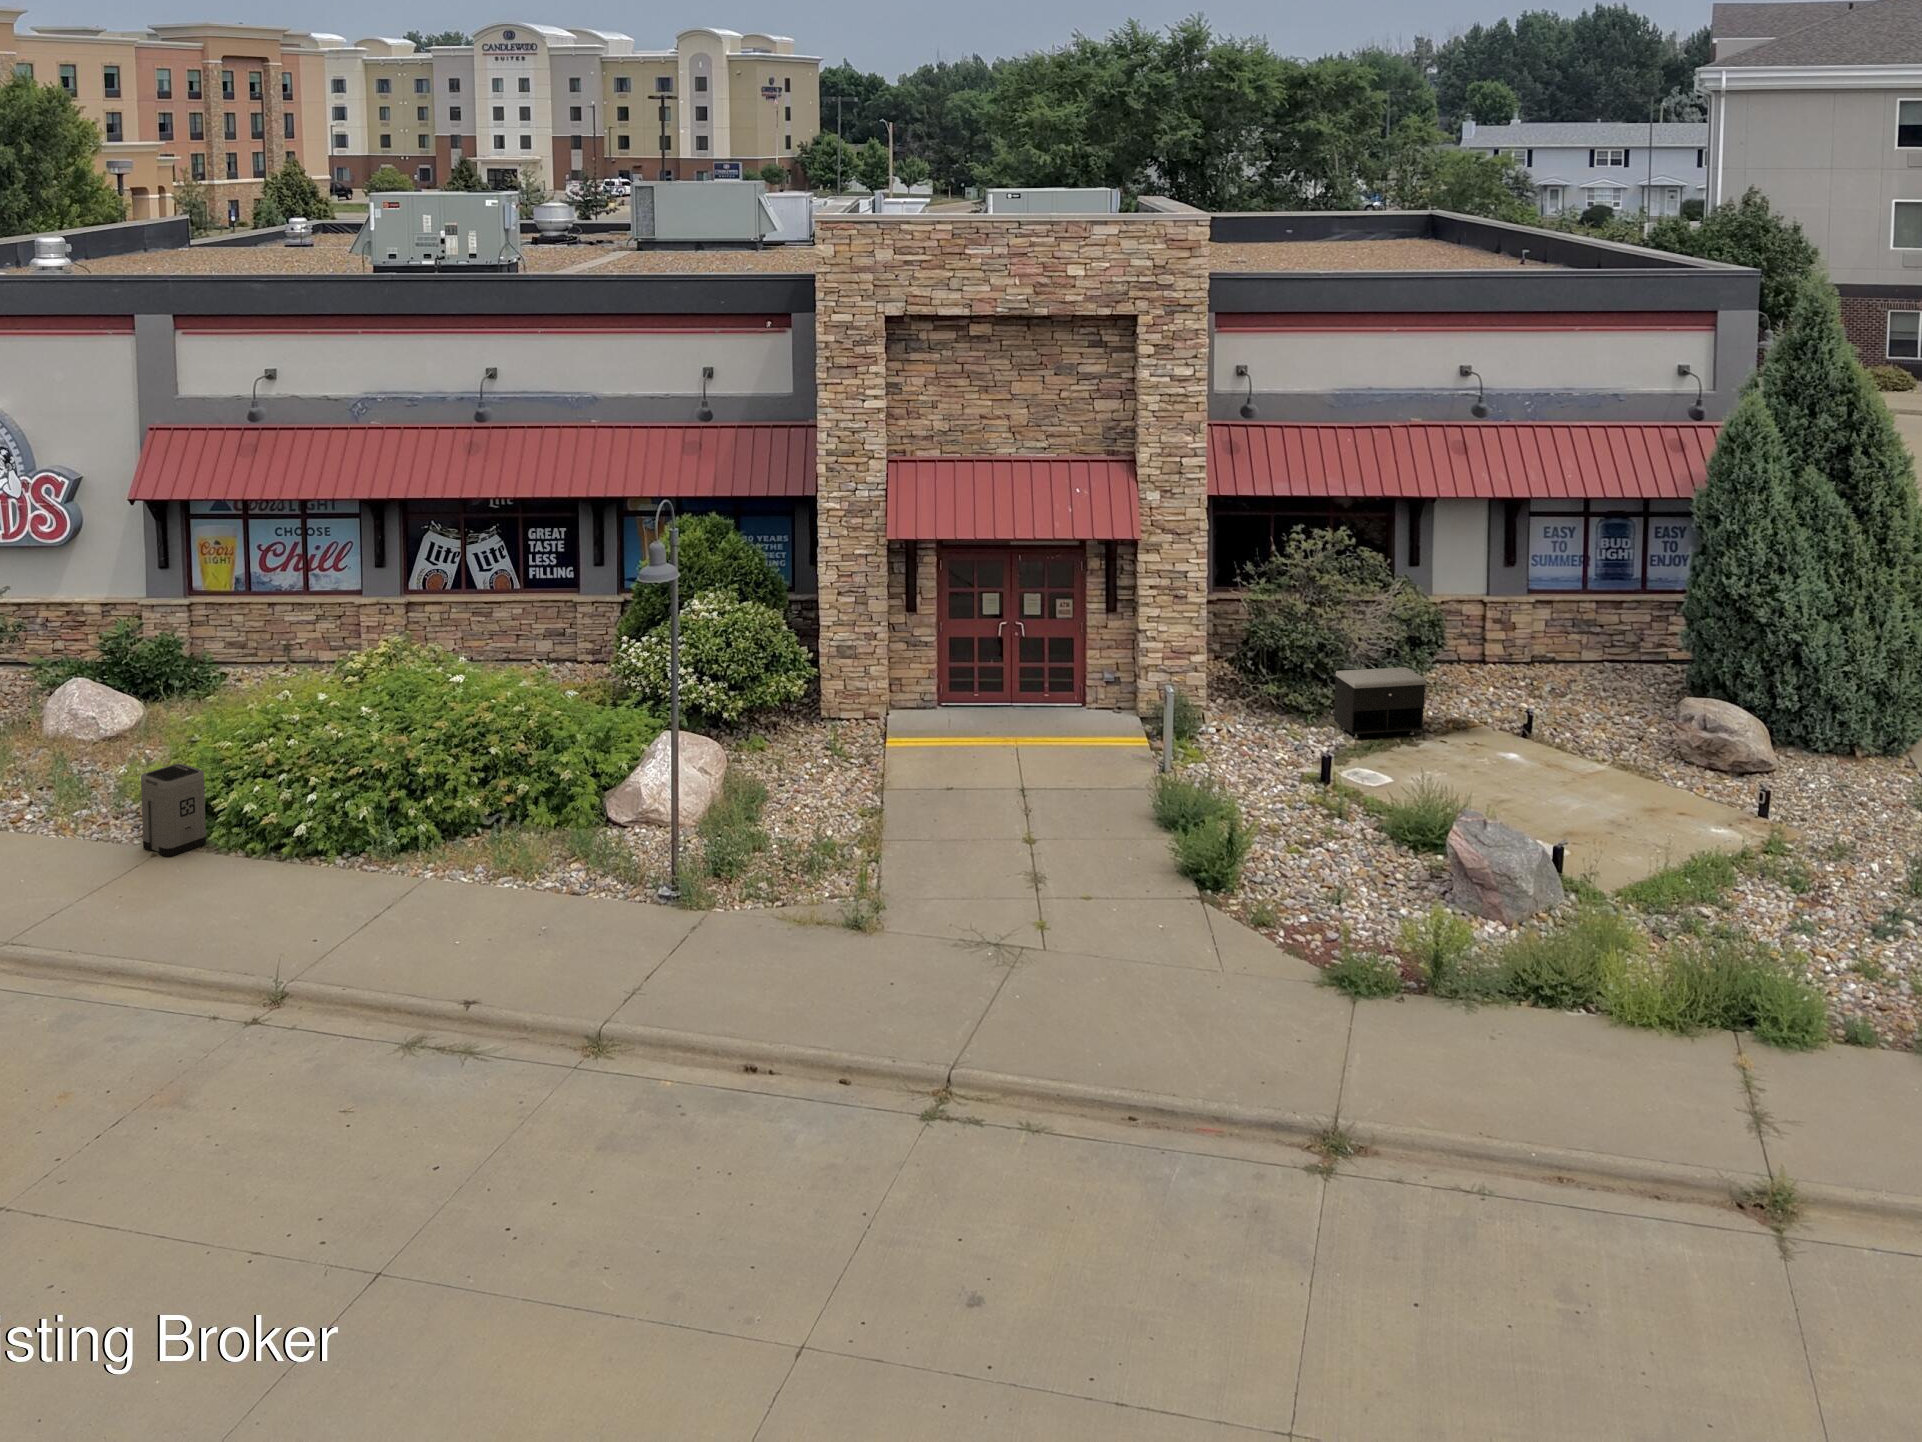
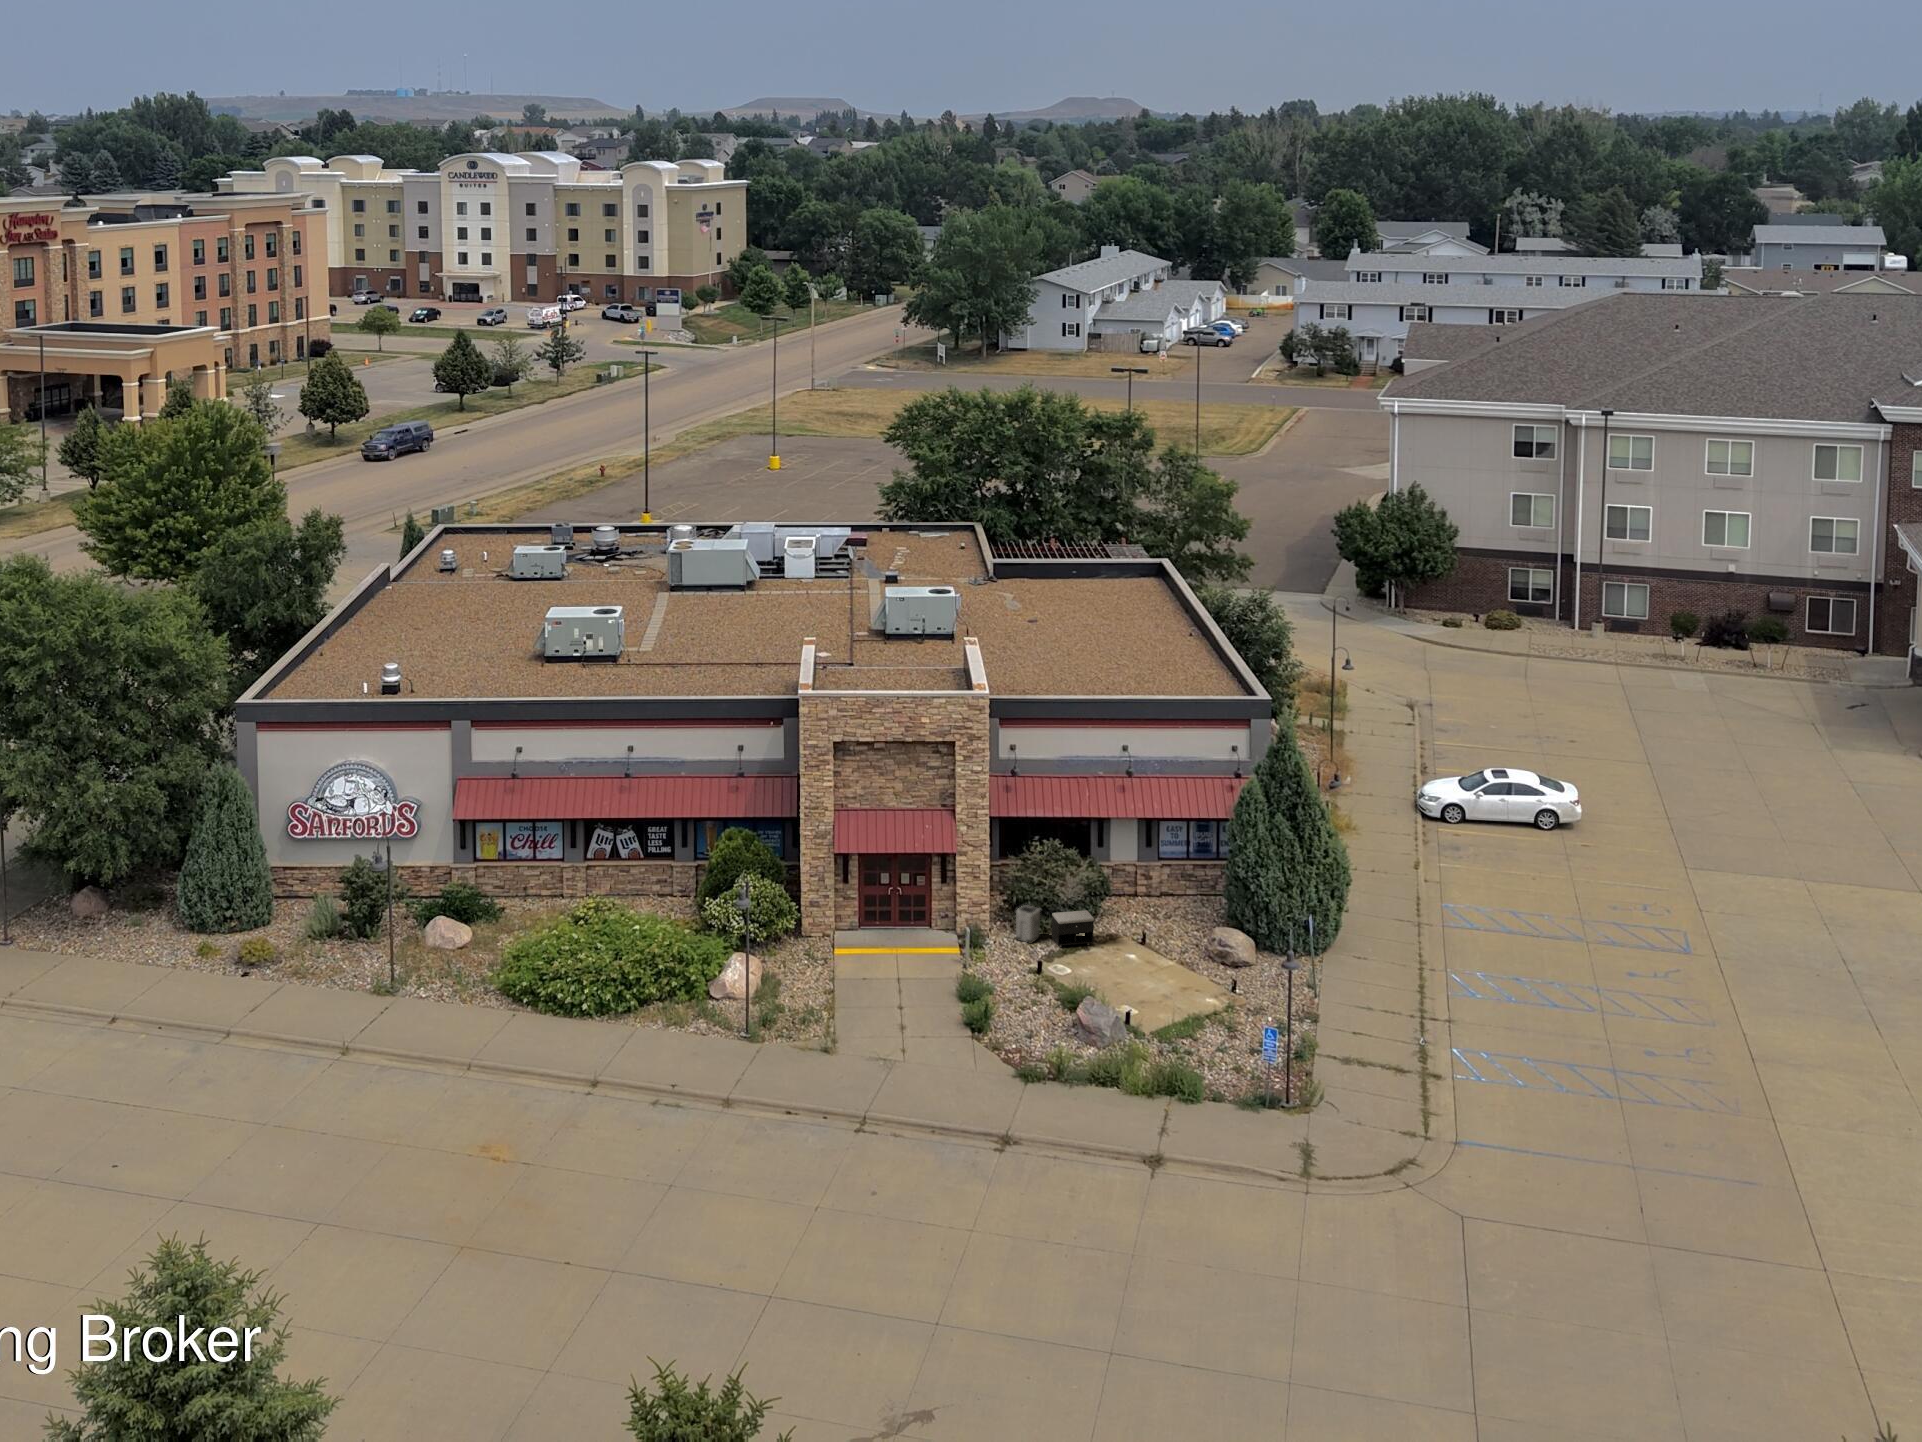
trash can: present [141,764,206,857] -> present [1016,905,1040,943]

